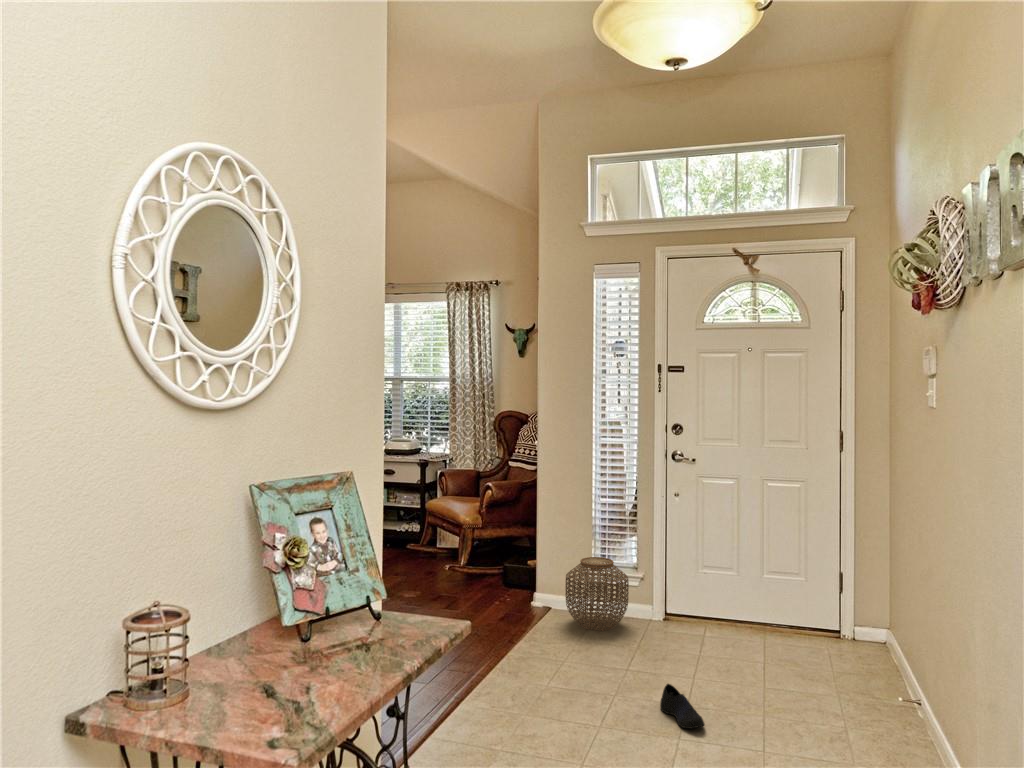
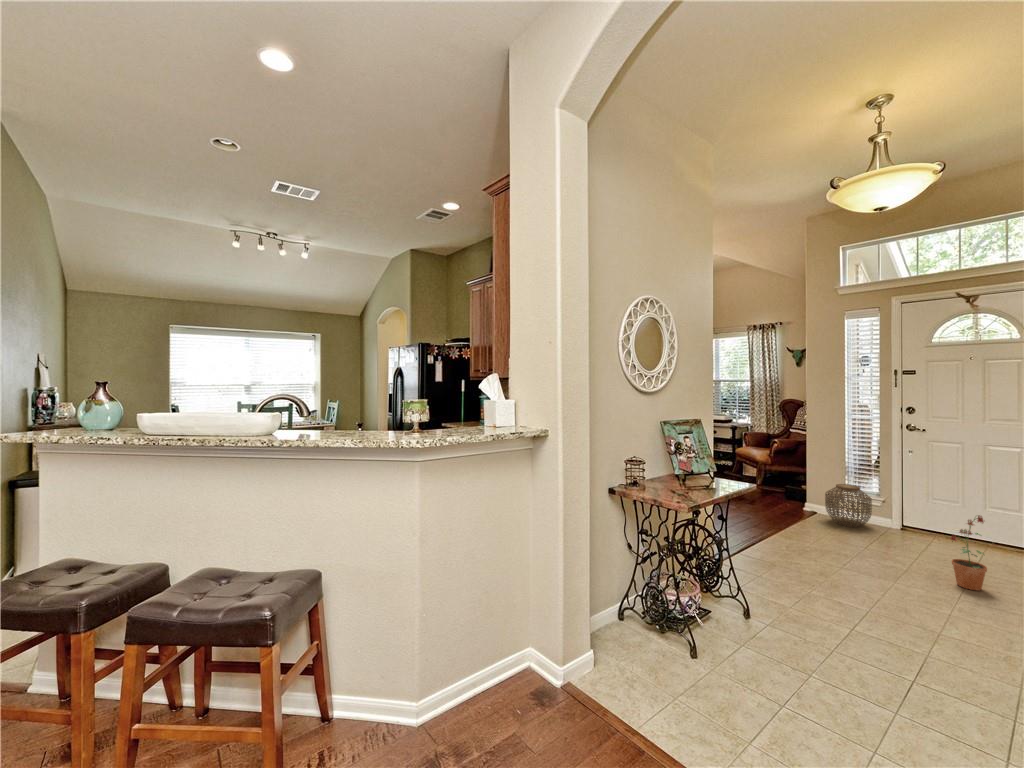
potted plant: none [743,600,789,728] -> present [950,515,987,590]
shoe: present [660,684,704,728] -> none [885,553,916,578]

